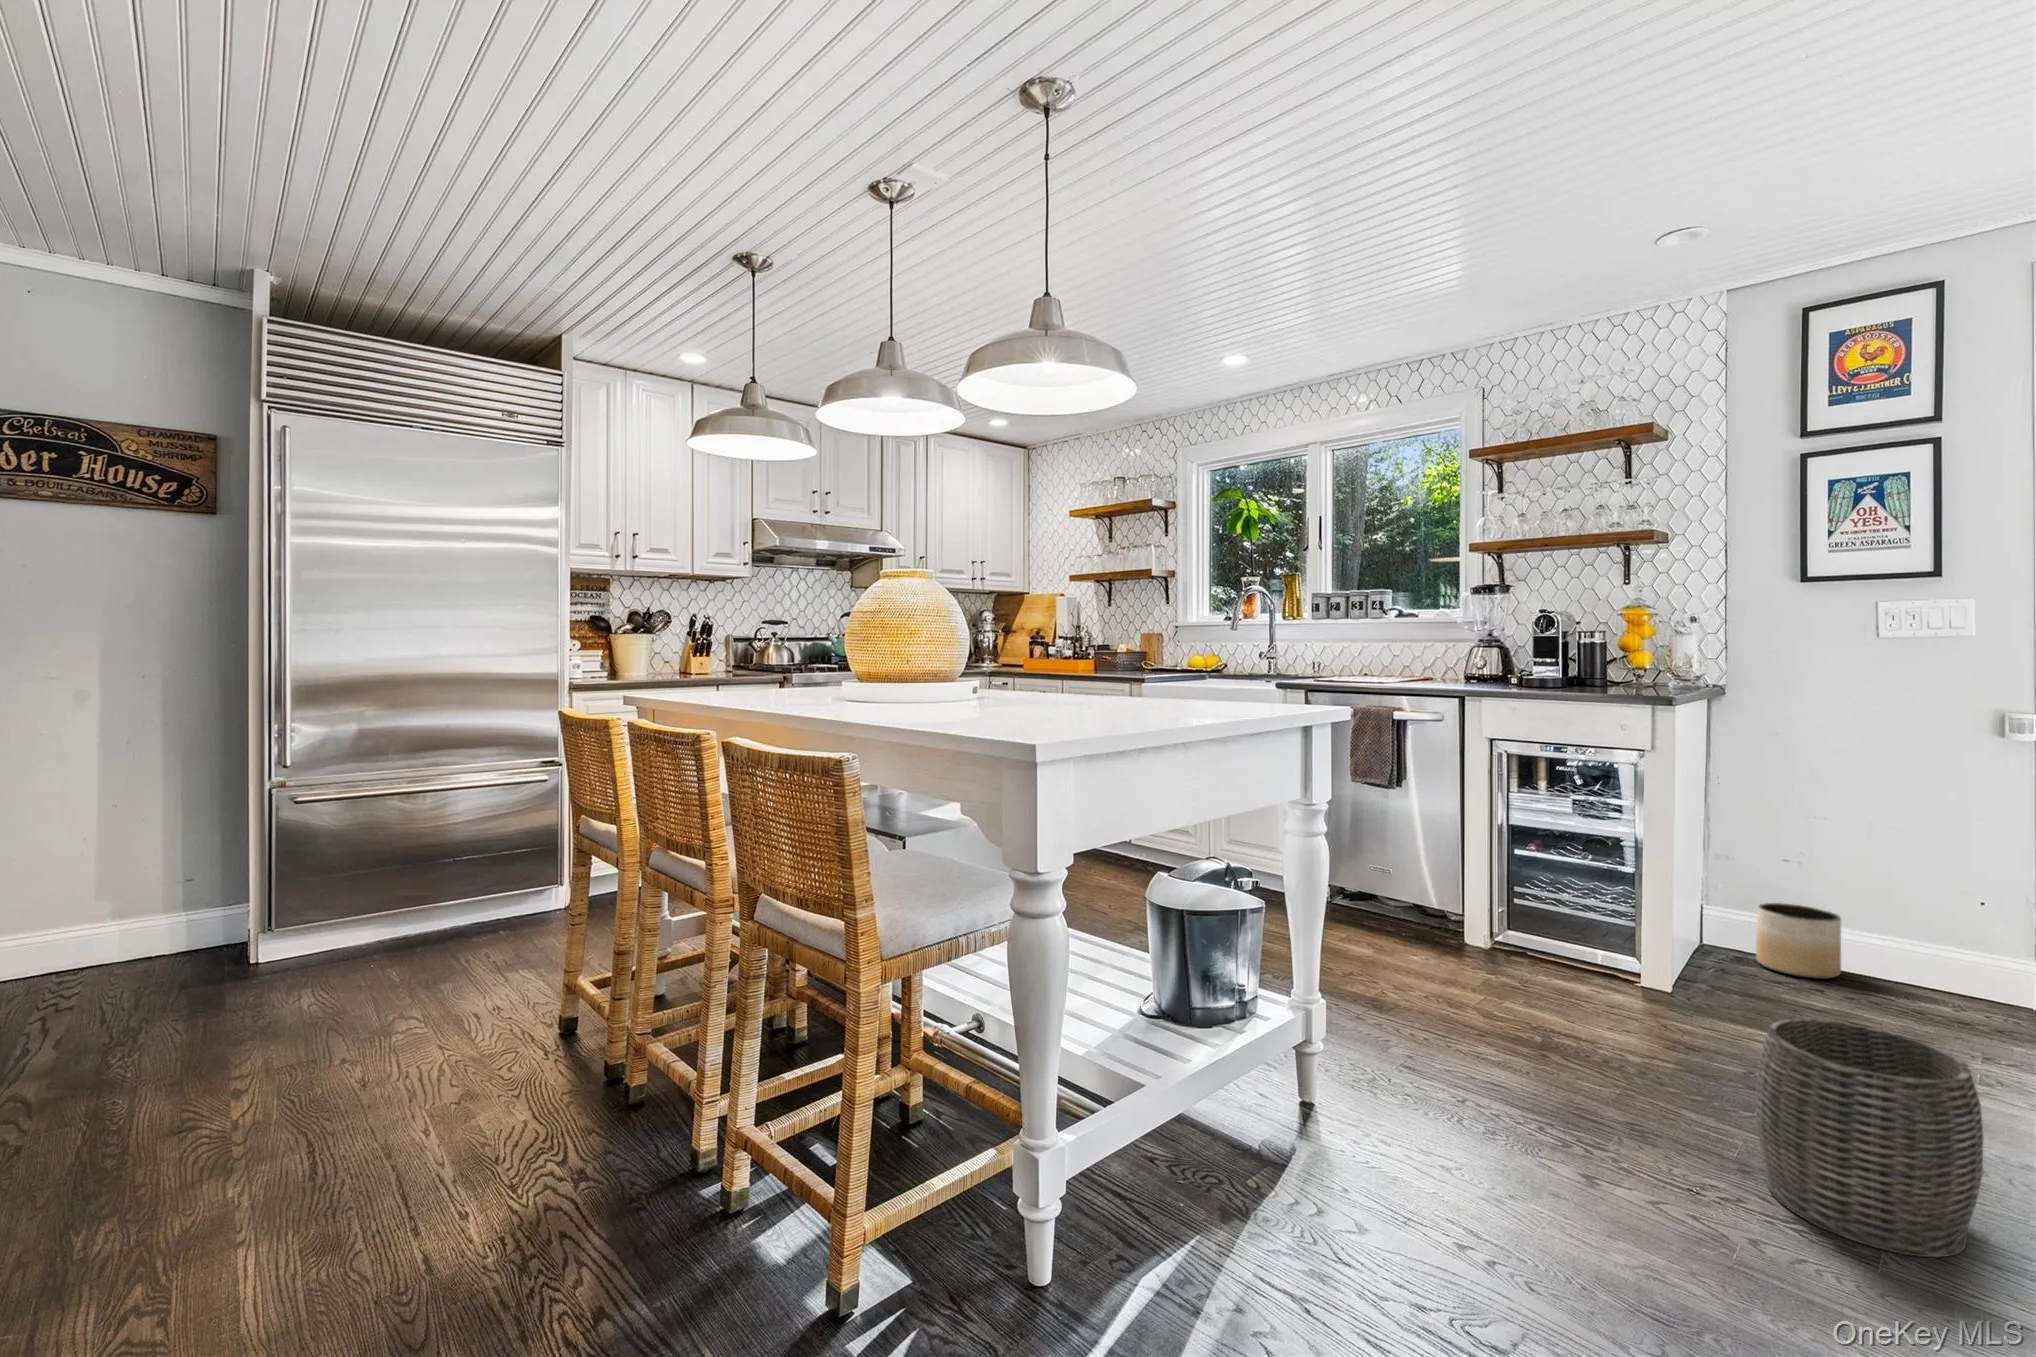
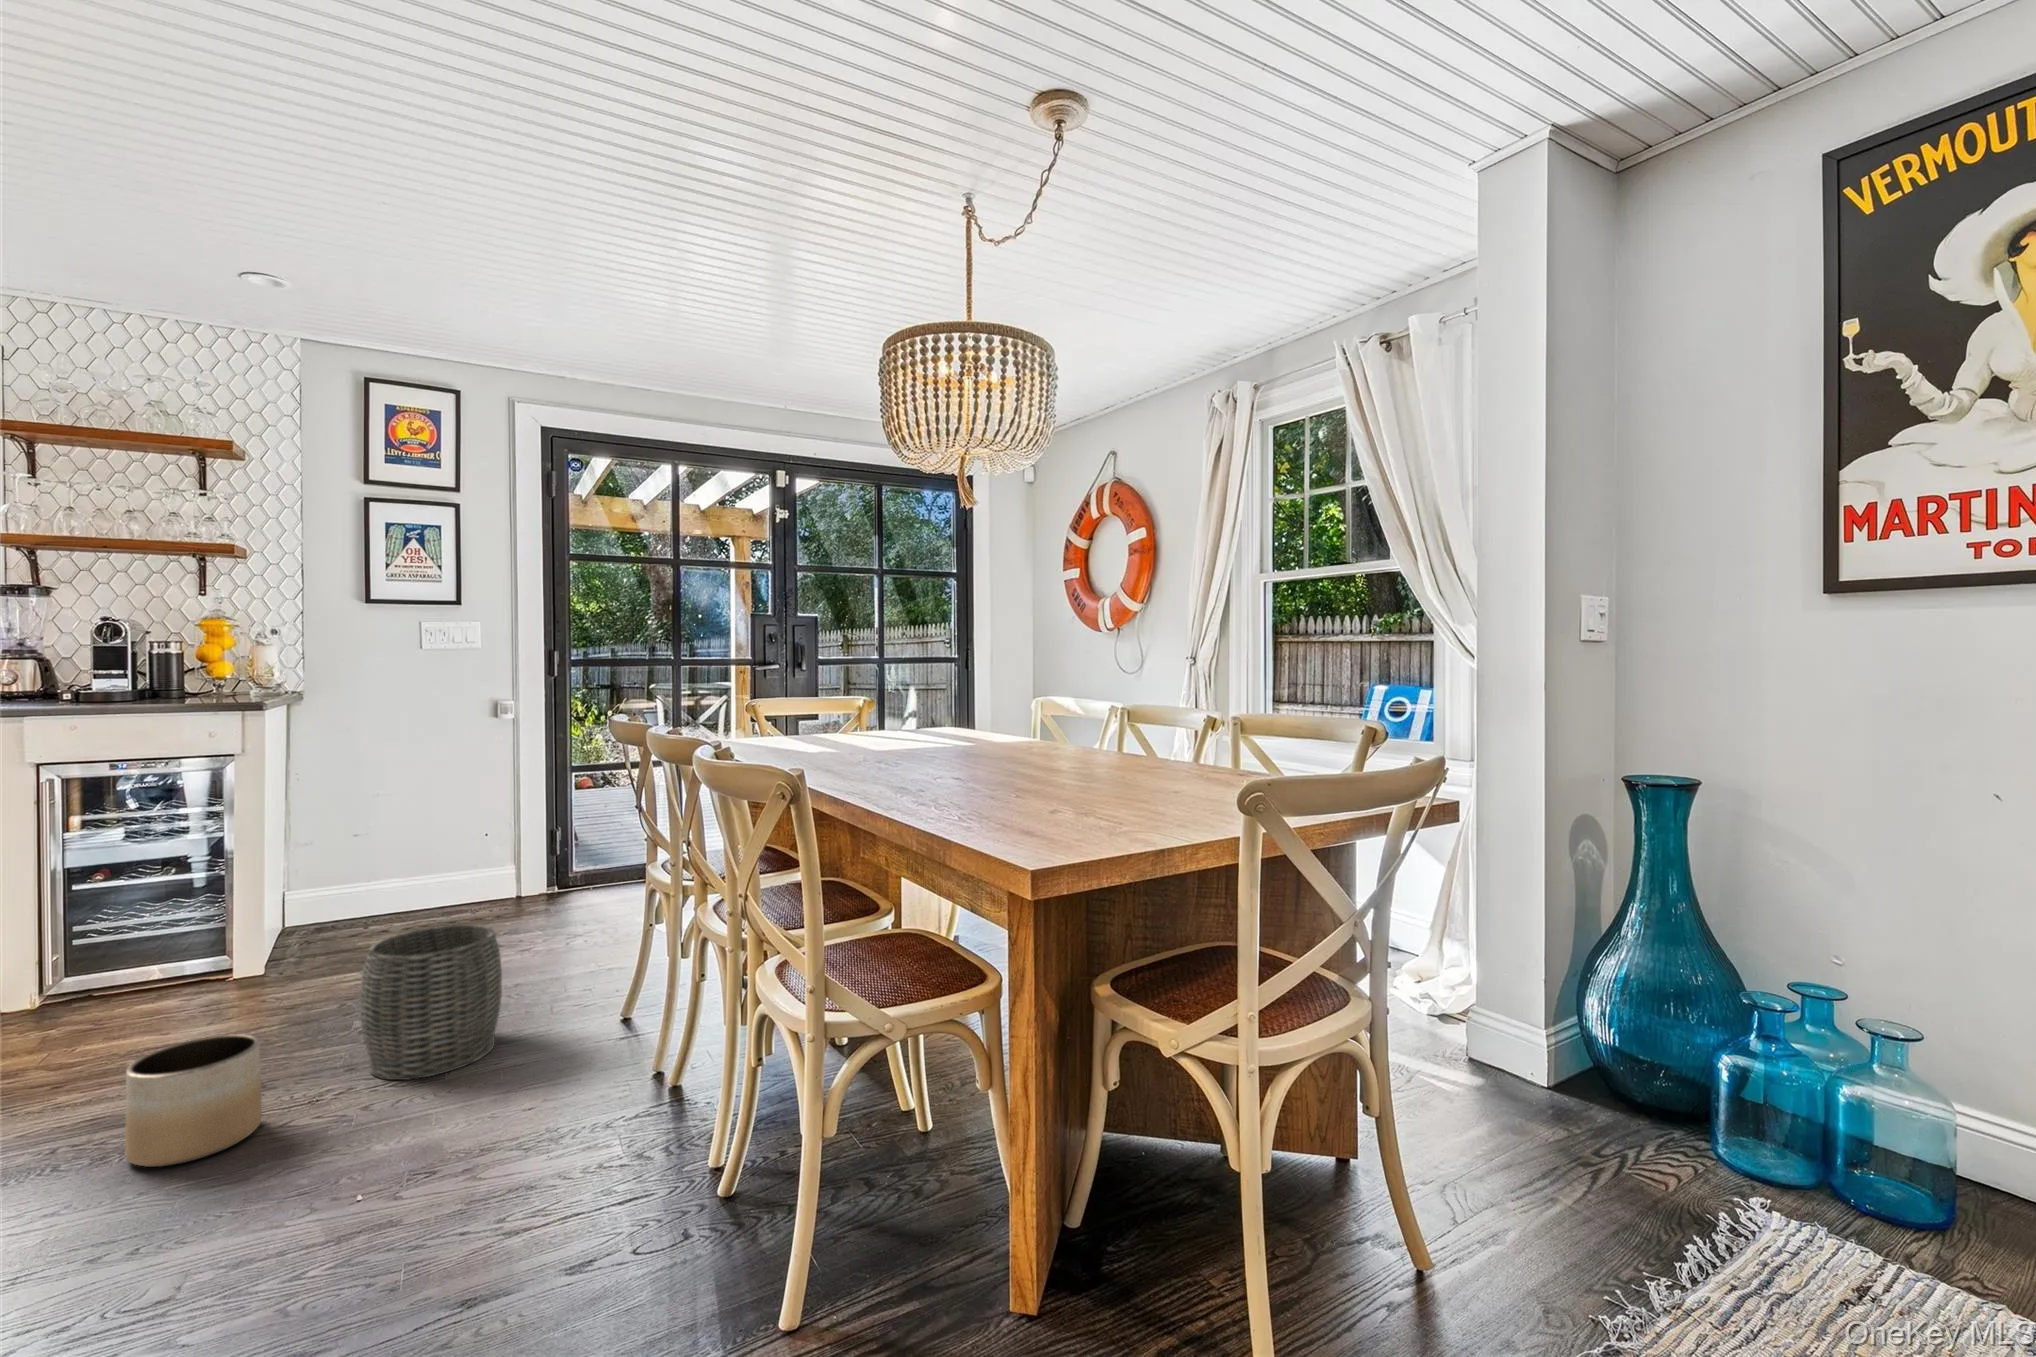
planter: present [1756,903,1841,979] -> present [125,1034,262,1167]

